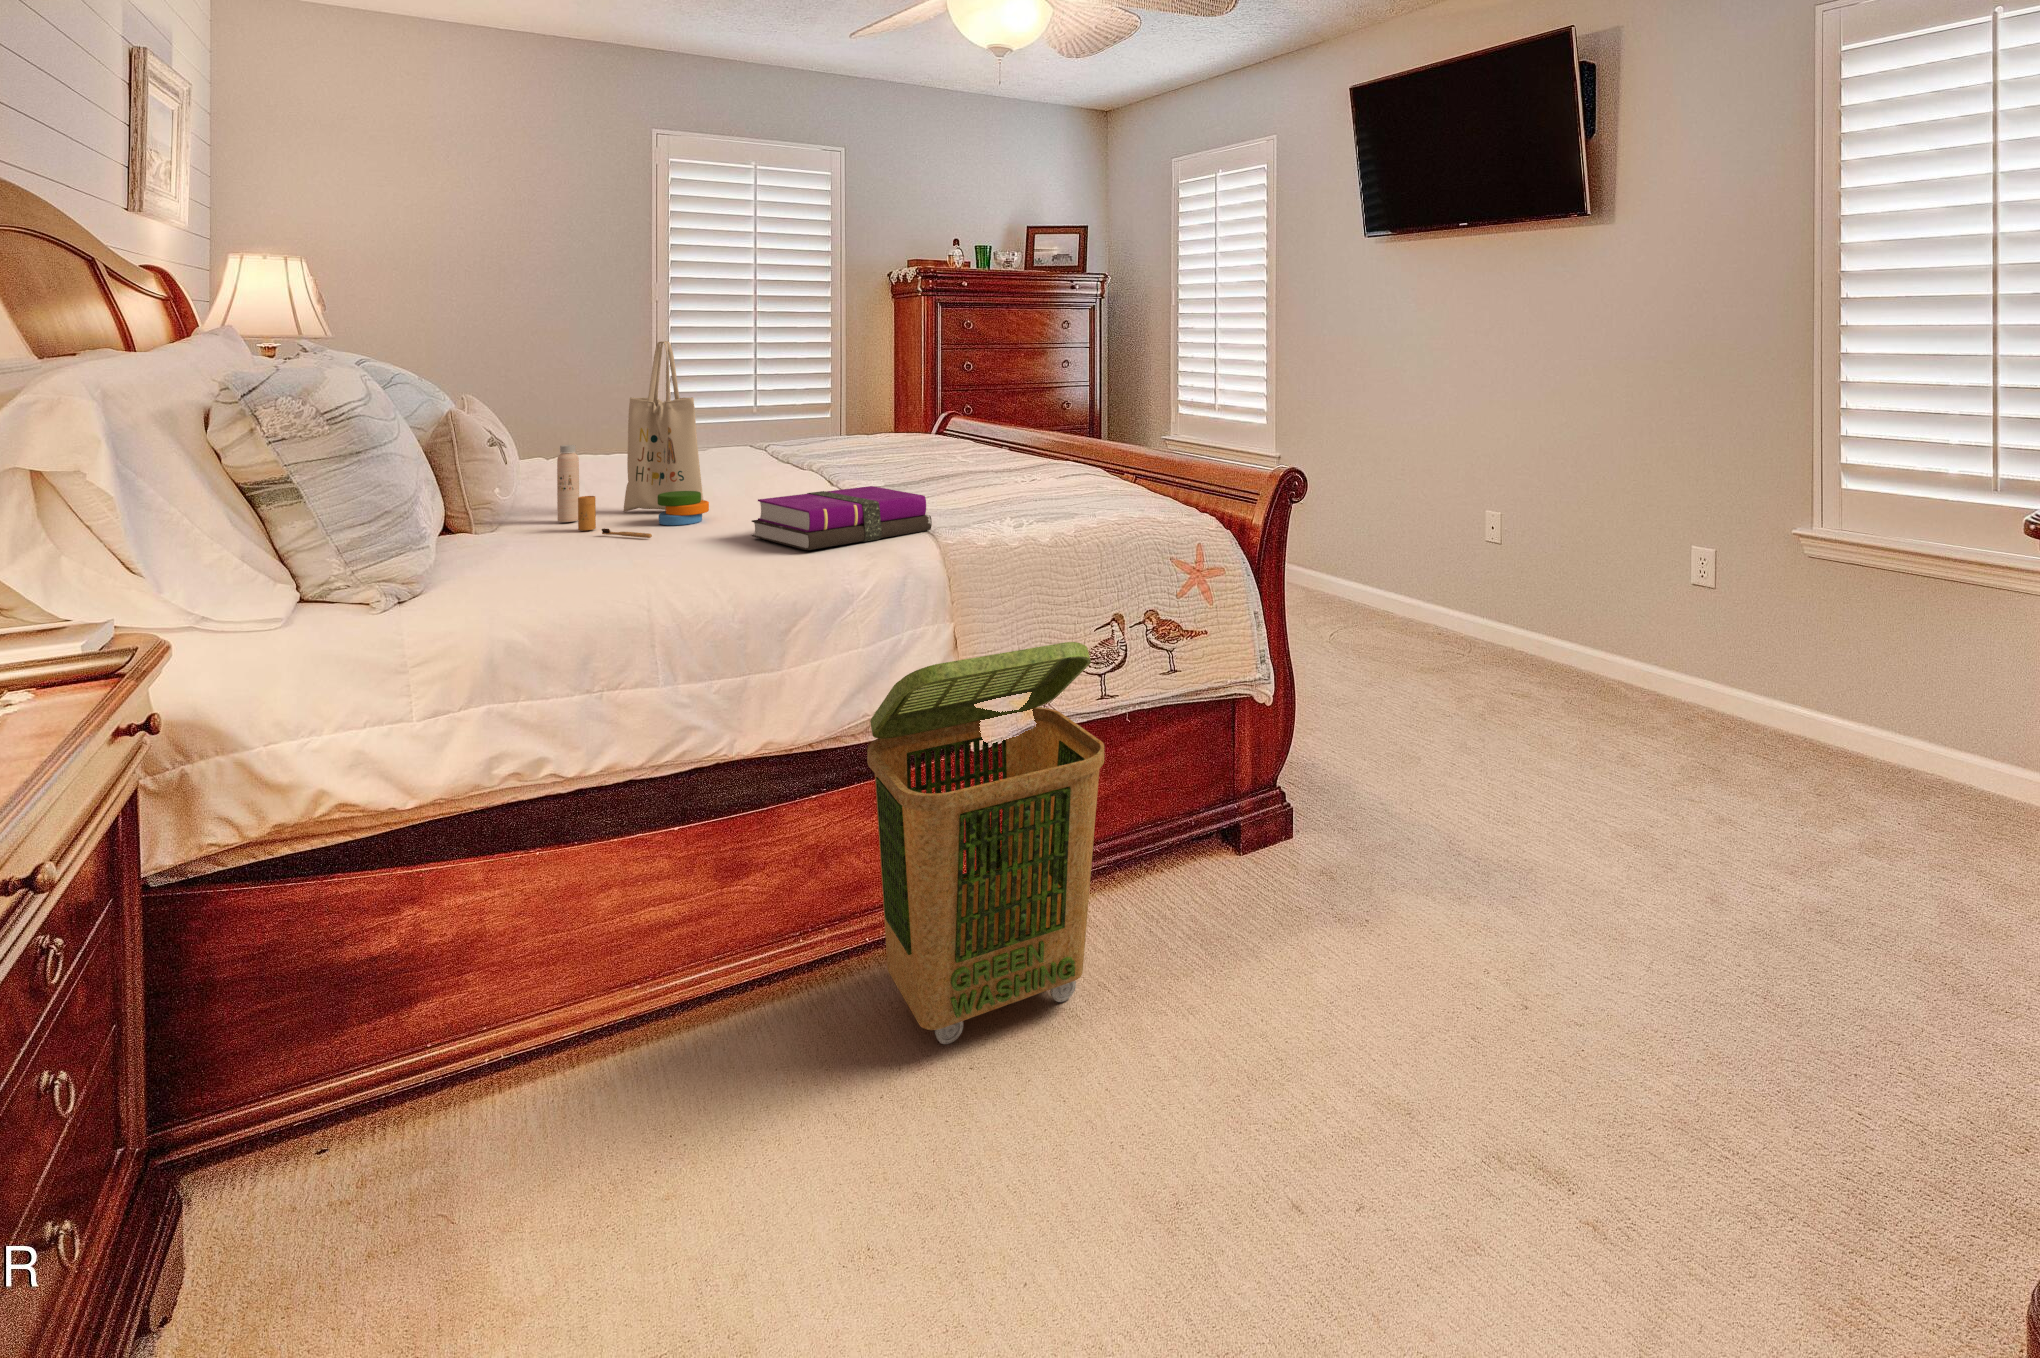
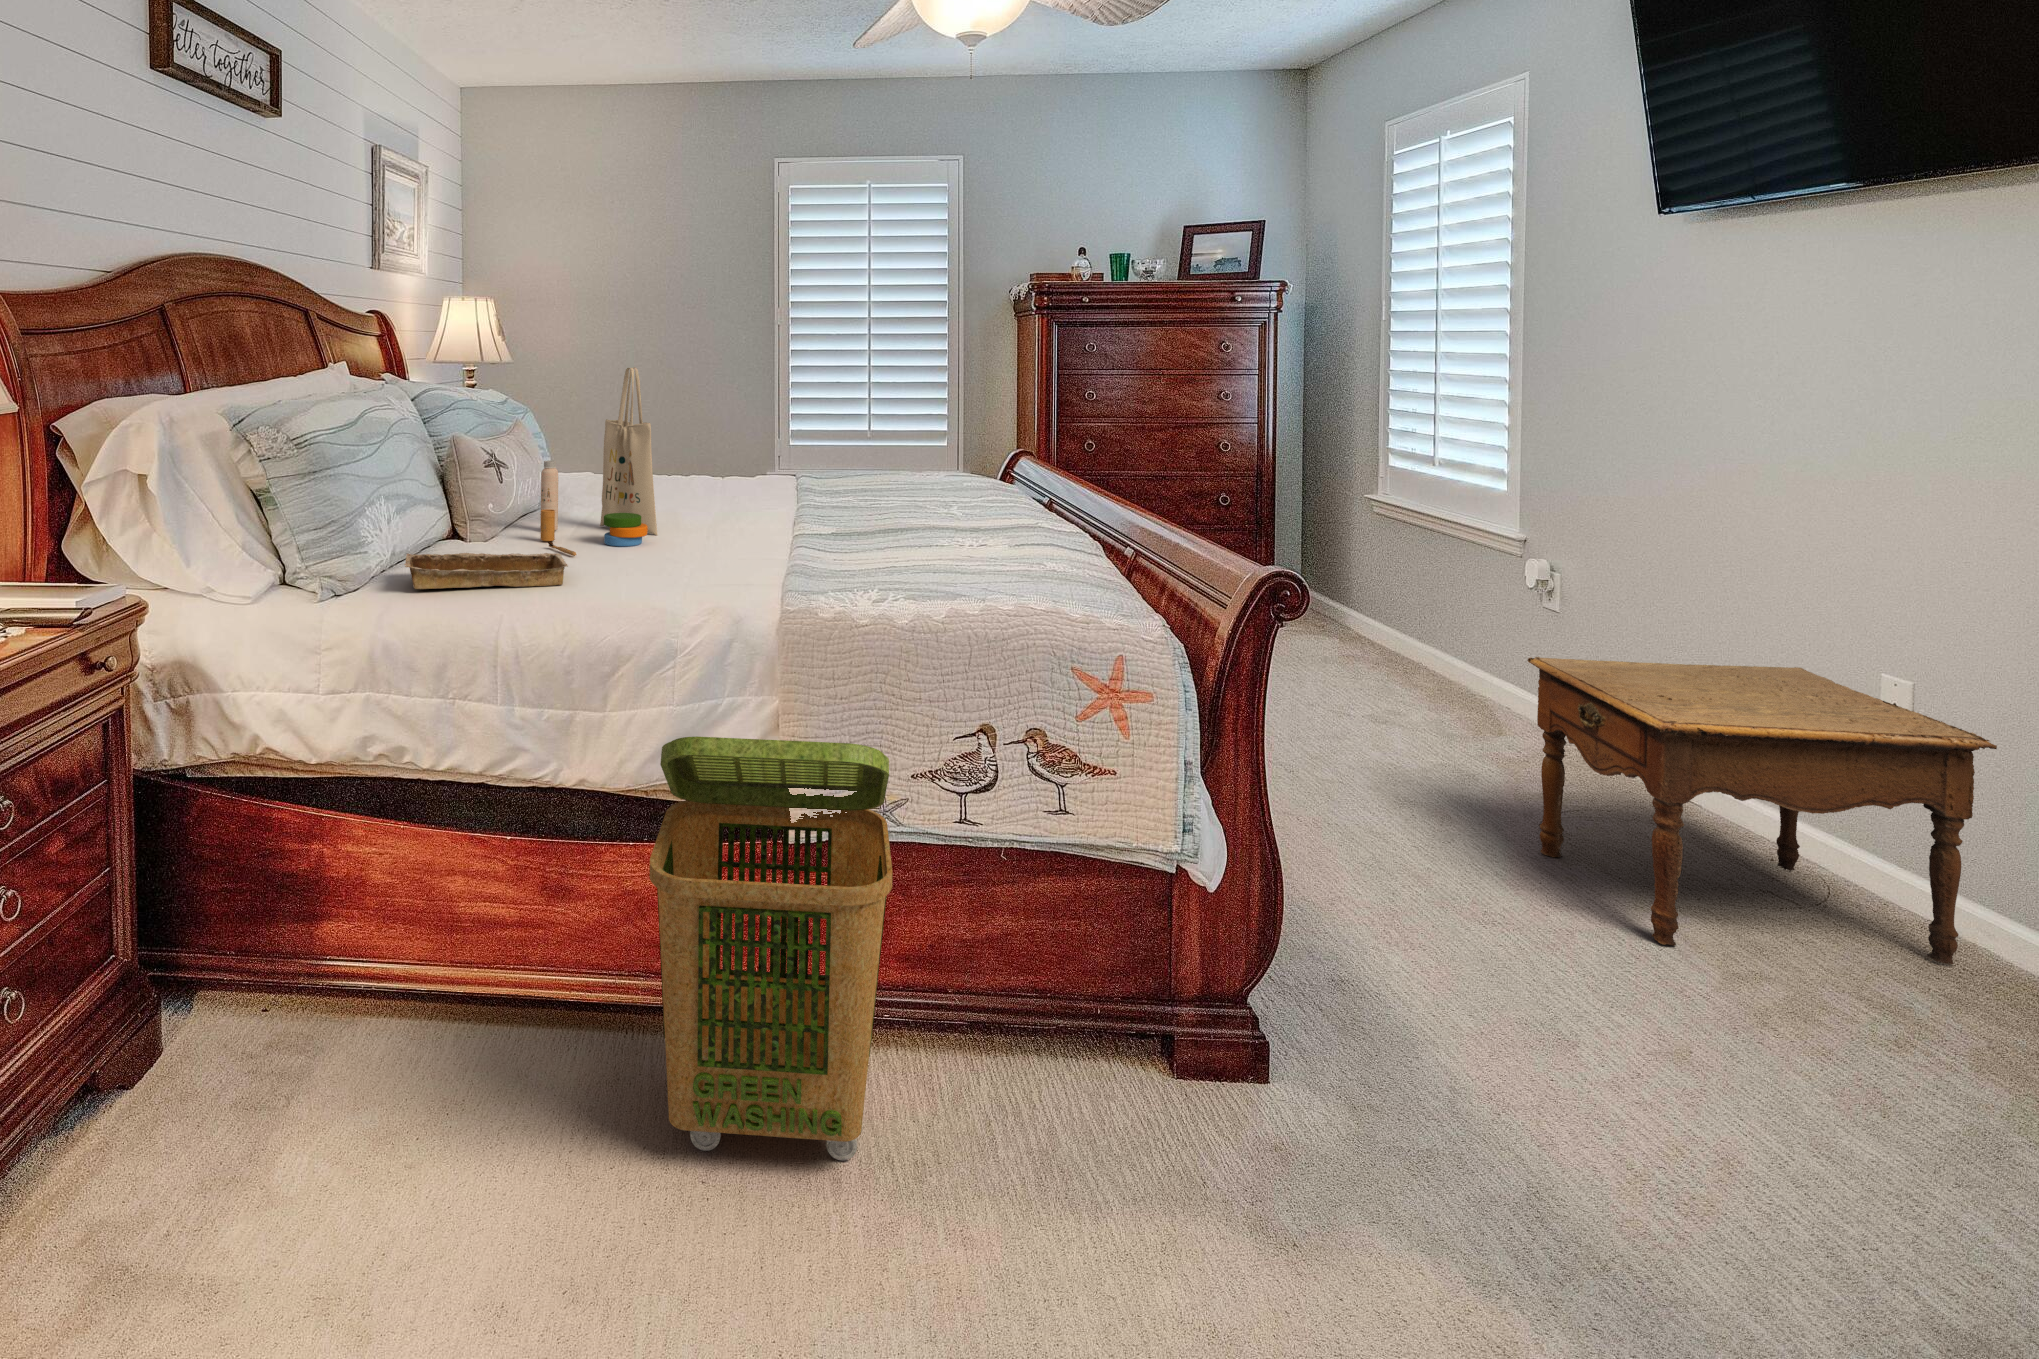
notebook: present [752,486,932,550] -> none [645,529,806,590]
side table: none [1337,513,1565,694] -> present [1527,657,1997,965]
tray: none [475,533,695,587] -> present [404,553,568,589]

